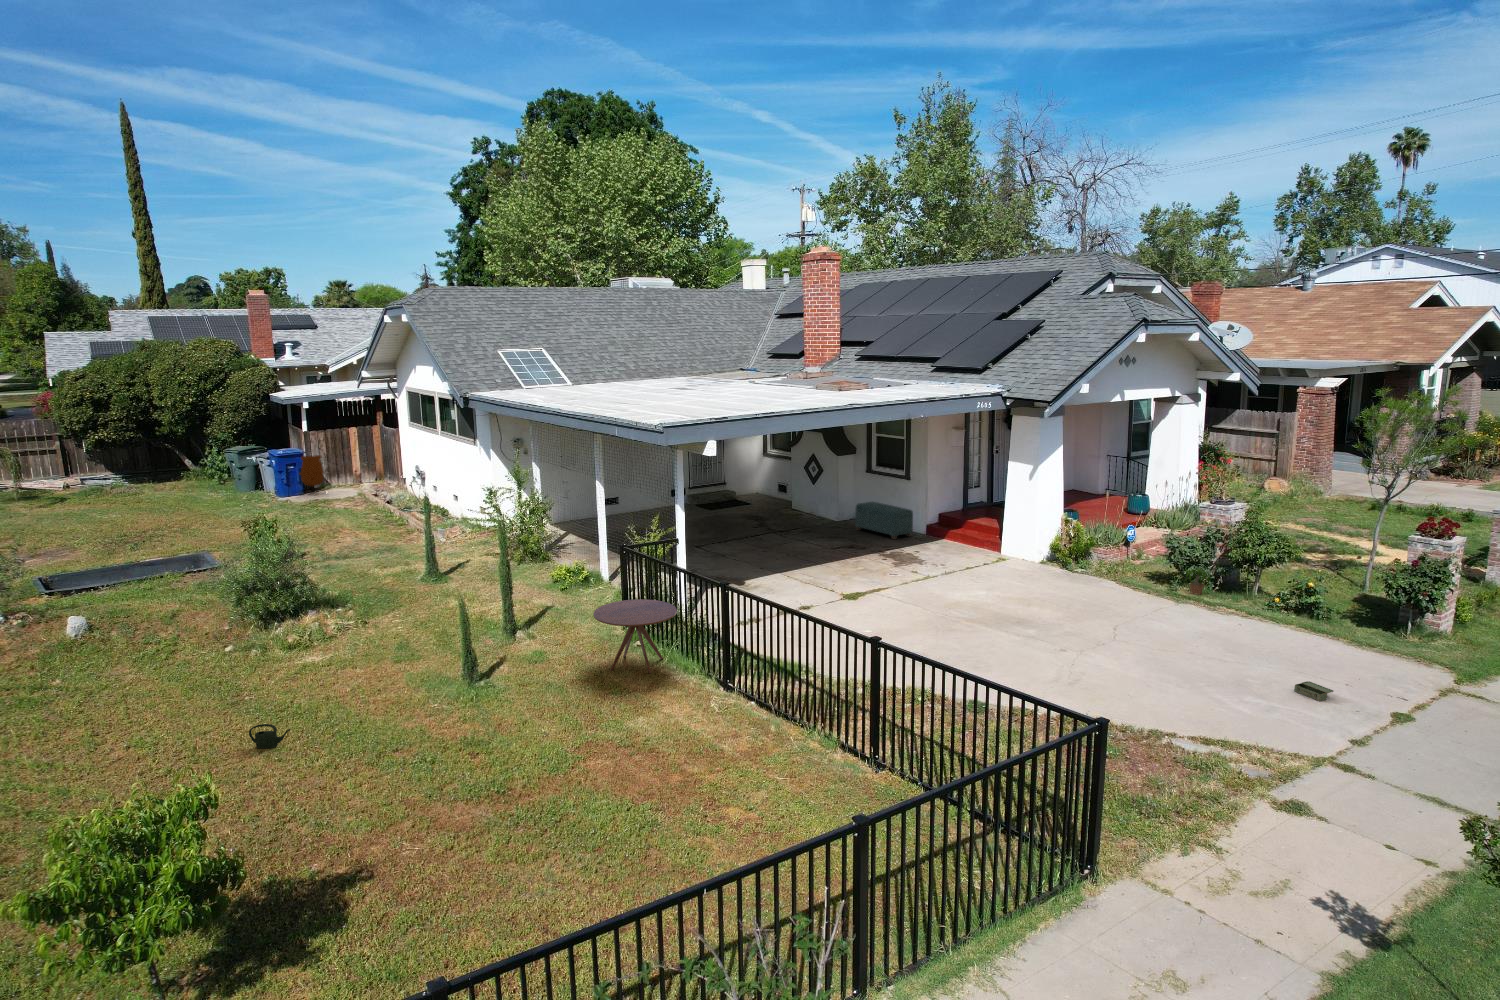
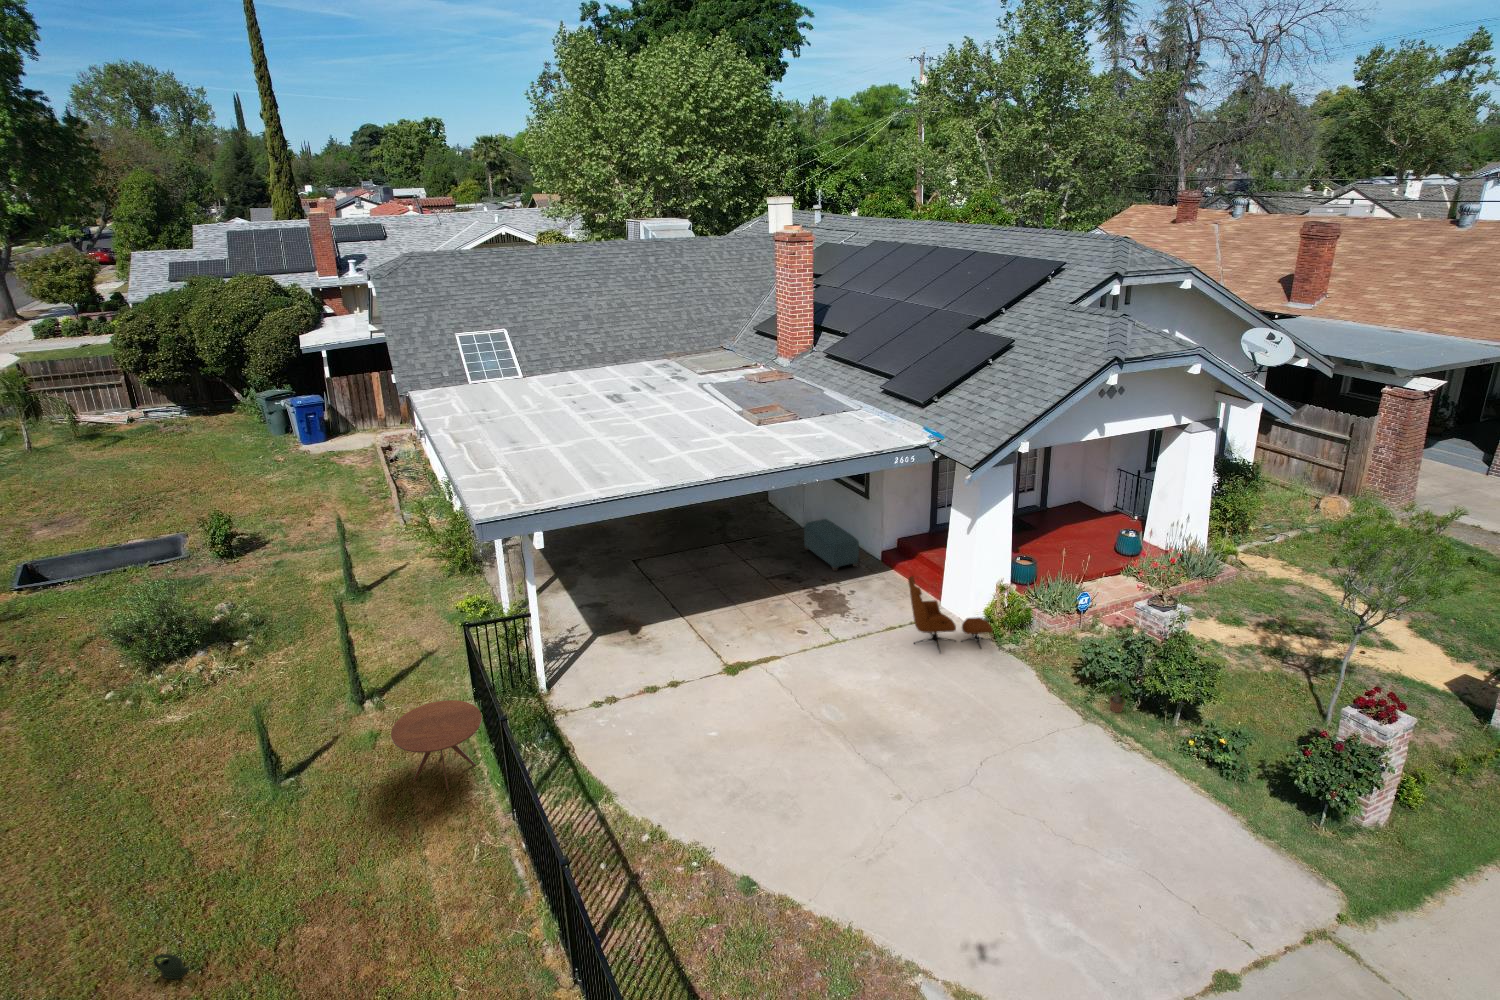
lounge chair: present [299,455,324,494] -> present [908,576,993,652]
toolbox: present [1294,681,1333,701] -> none [1115,919,1156,956]
watering can: present [249,724,290,749] -> present [153,954,193,979]

